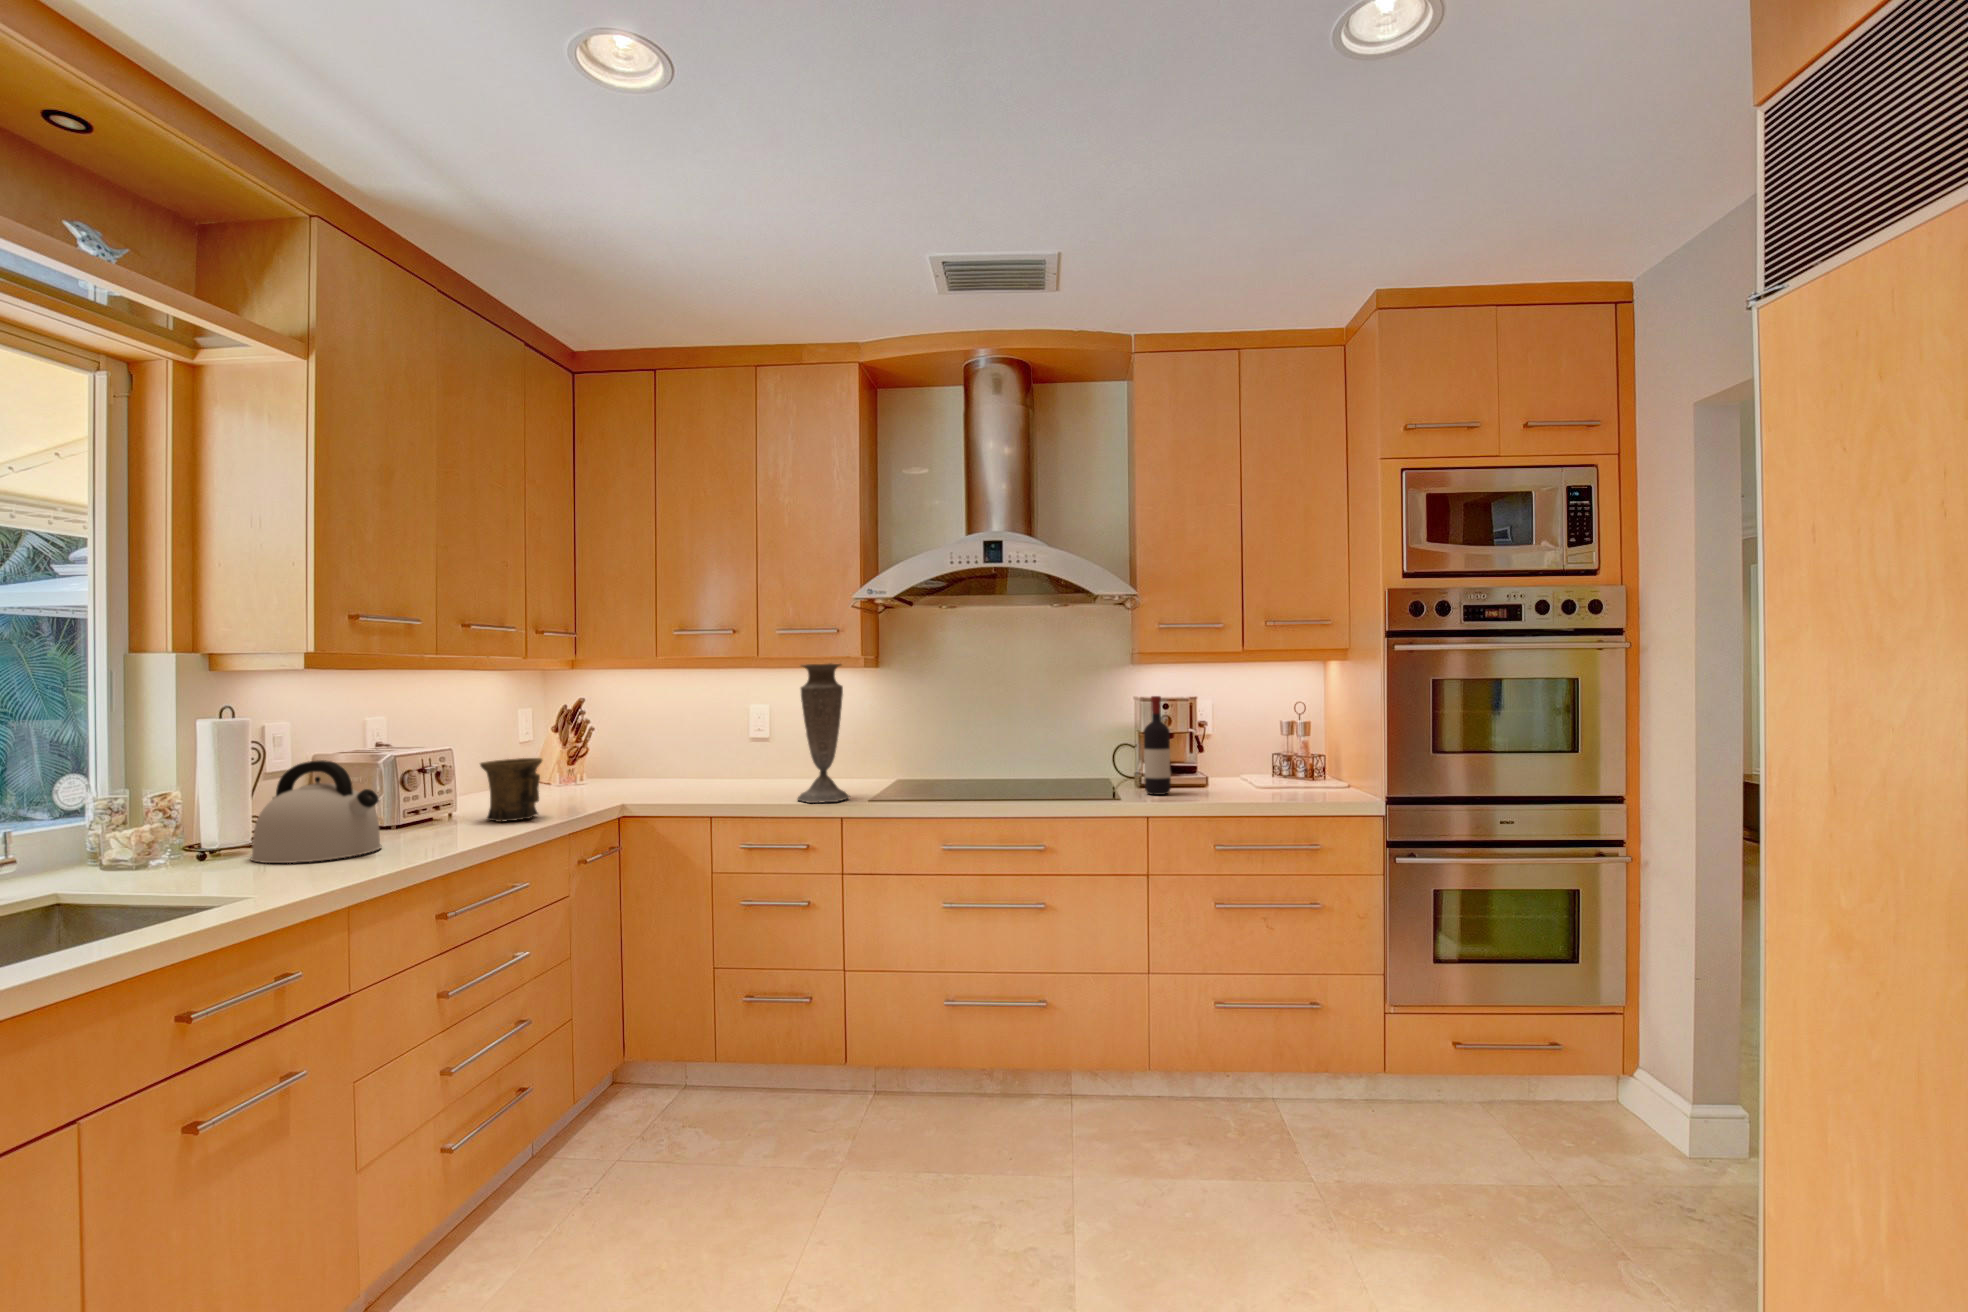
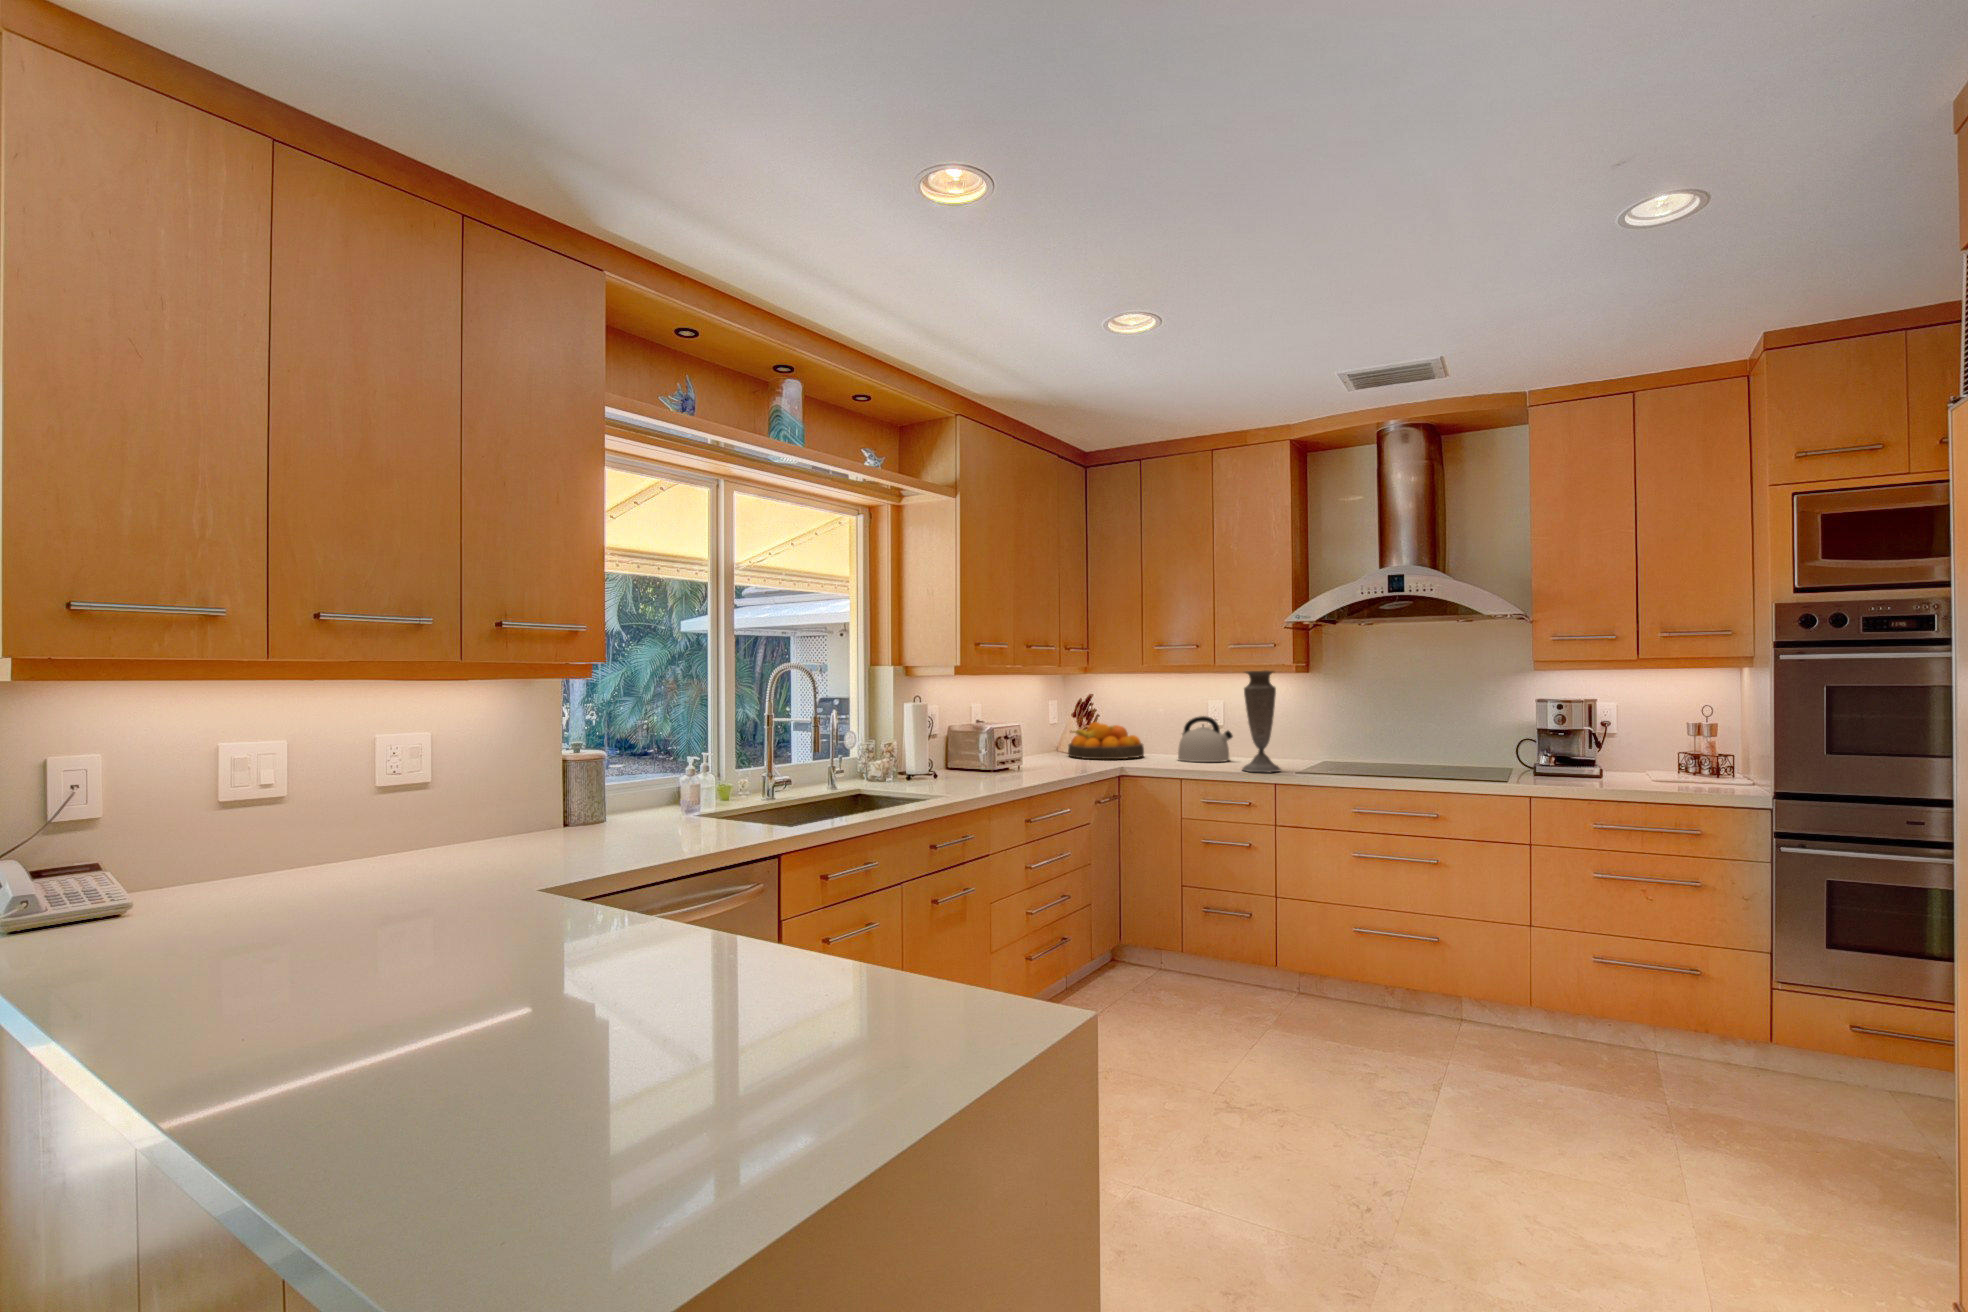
wine bottle: present [1144,696,1171,795] -> none [1538,698,1564,782]
fruit bowl: none [545,738,661,793] -> present [1068,722,1144,759]
mug: present [480,758,542,822] -> none [1037,732,1073,771]
kettle: present [251,760,382,863] -> present [1178,716,1233,762]

